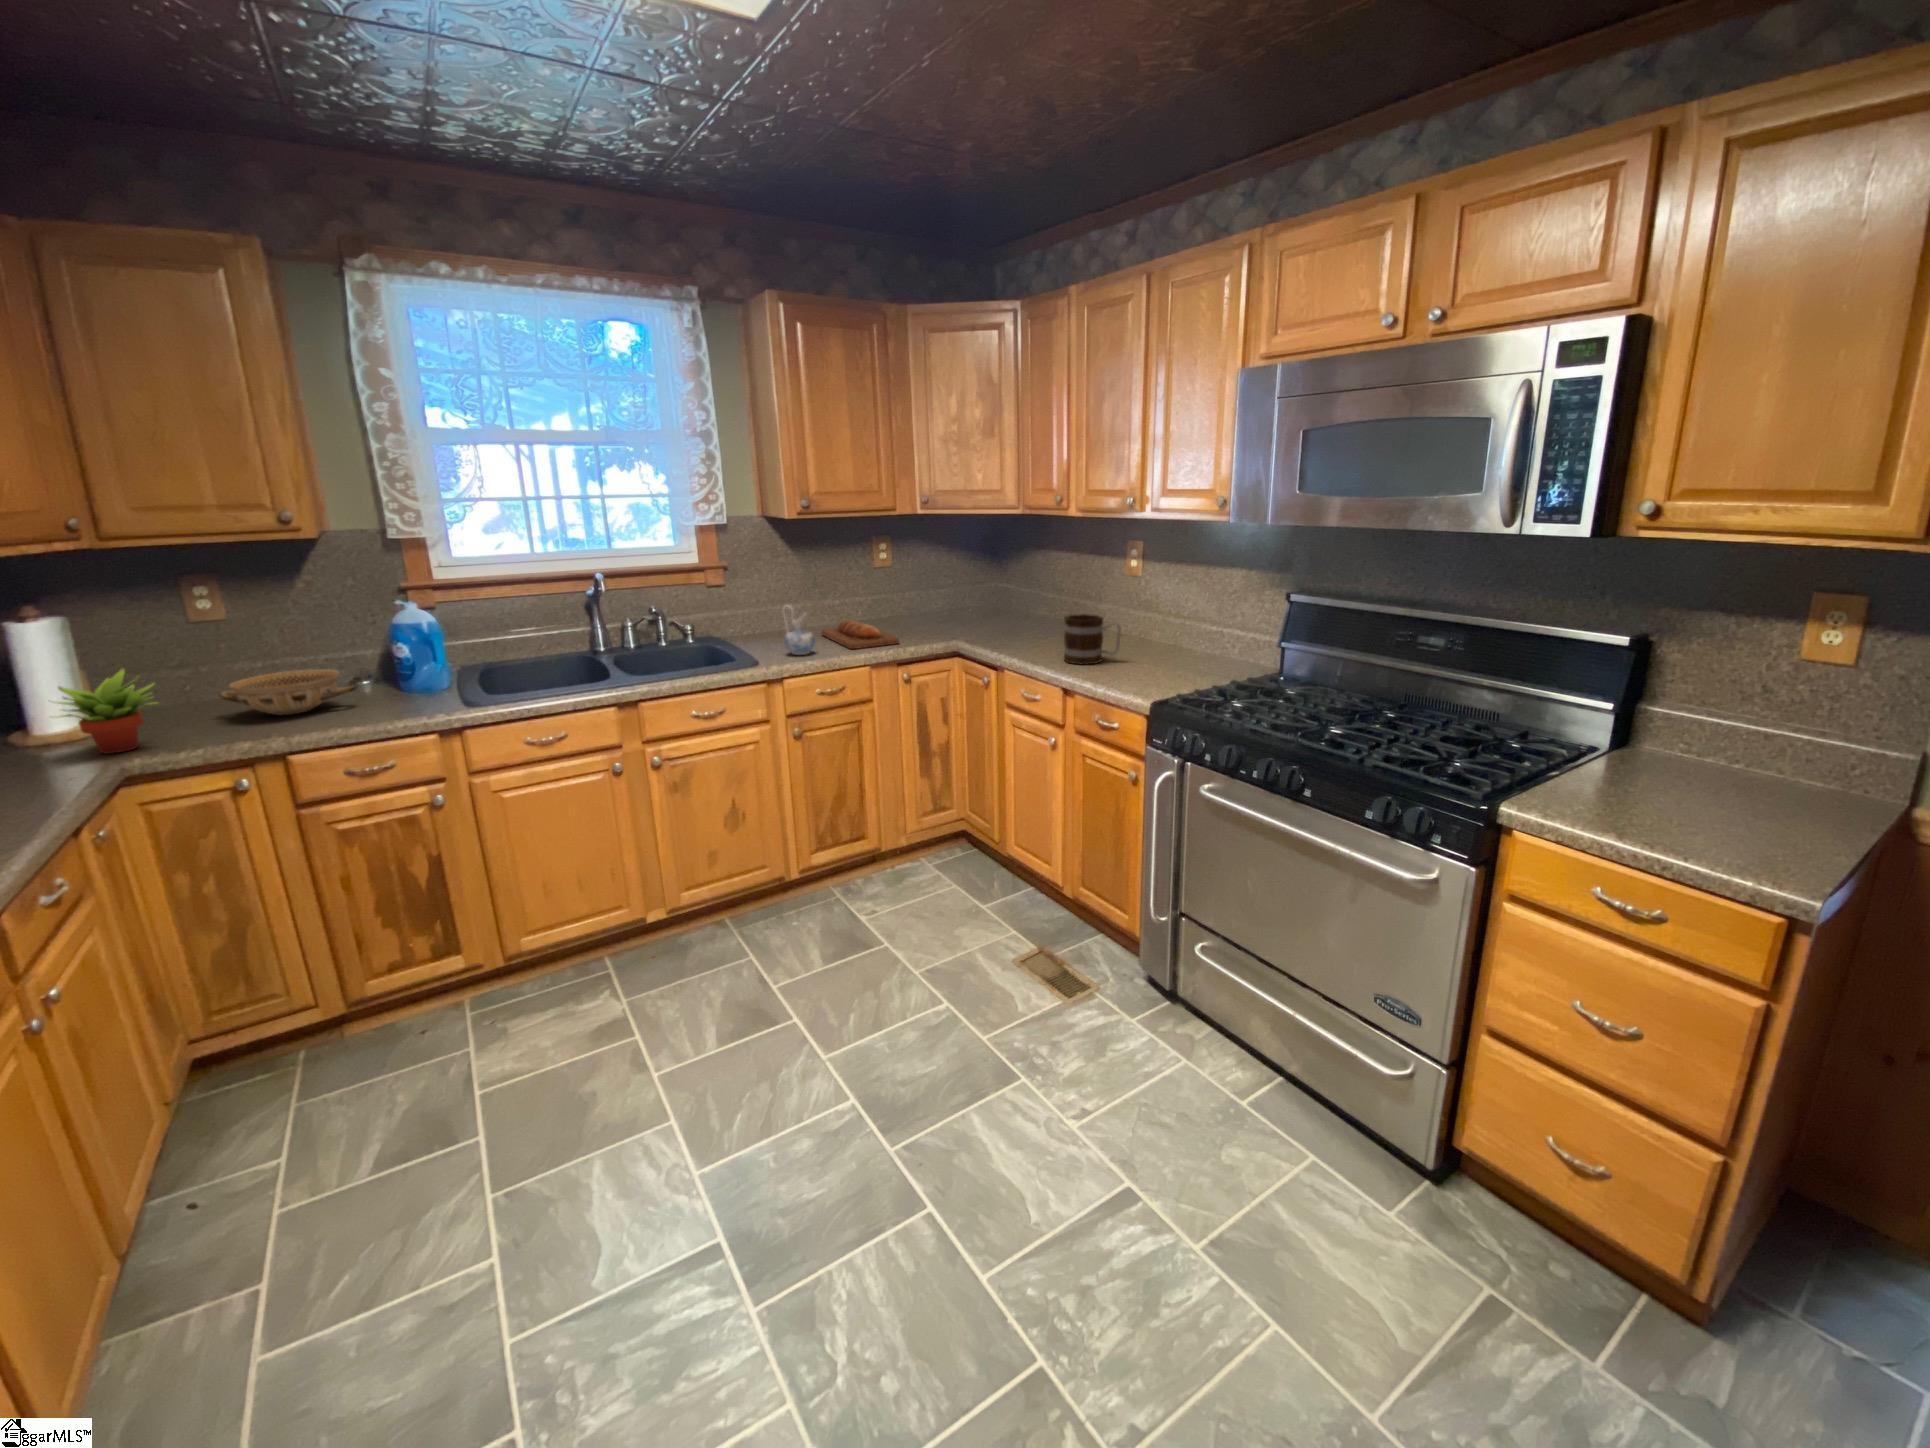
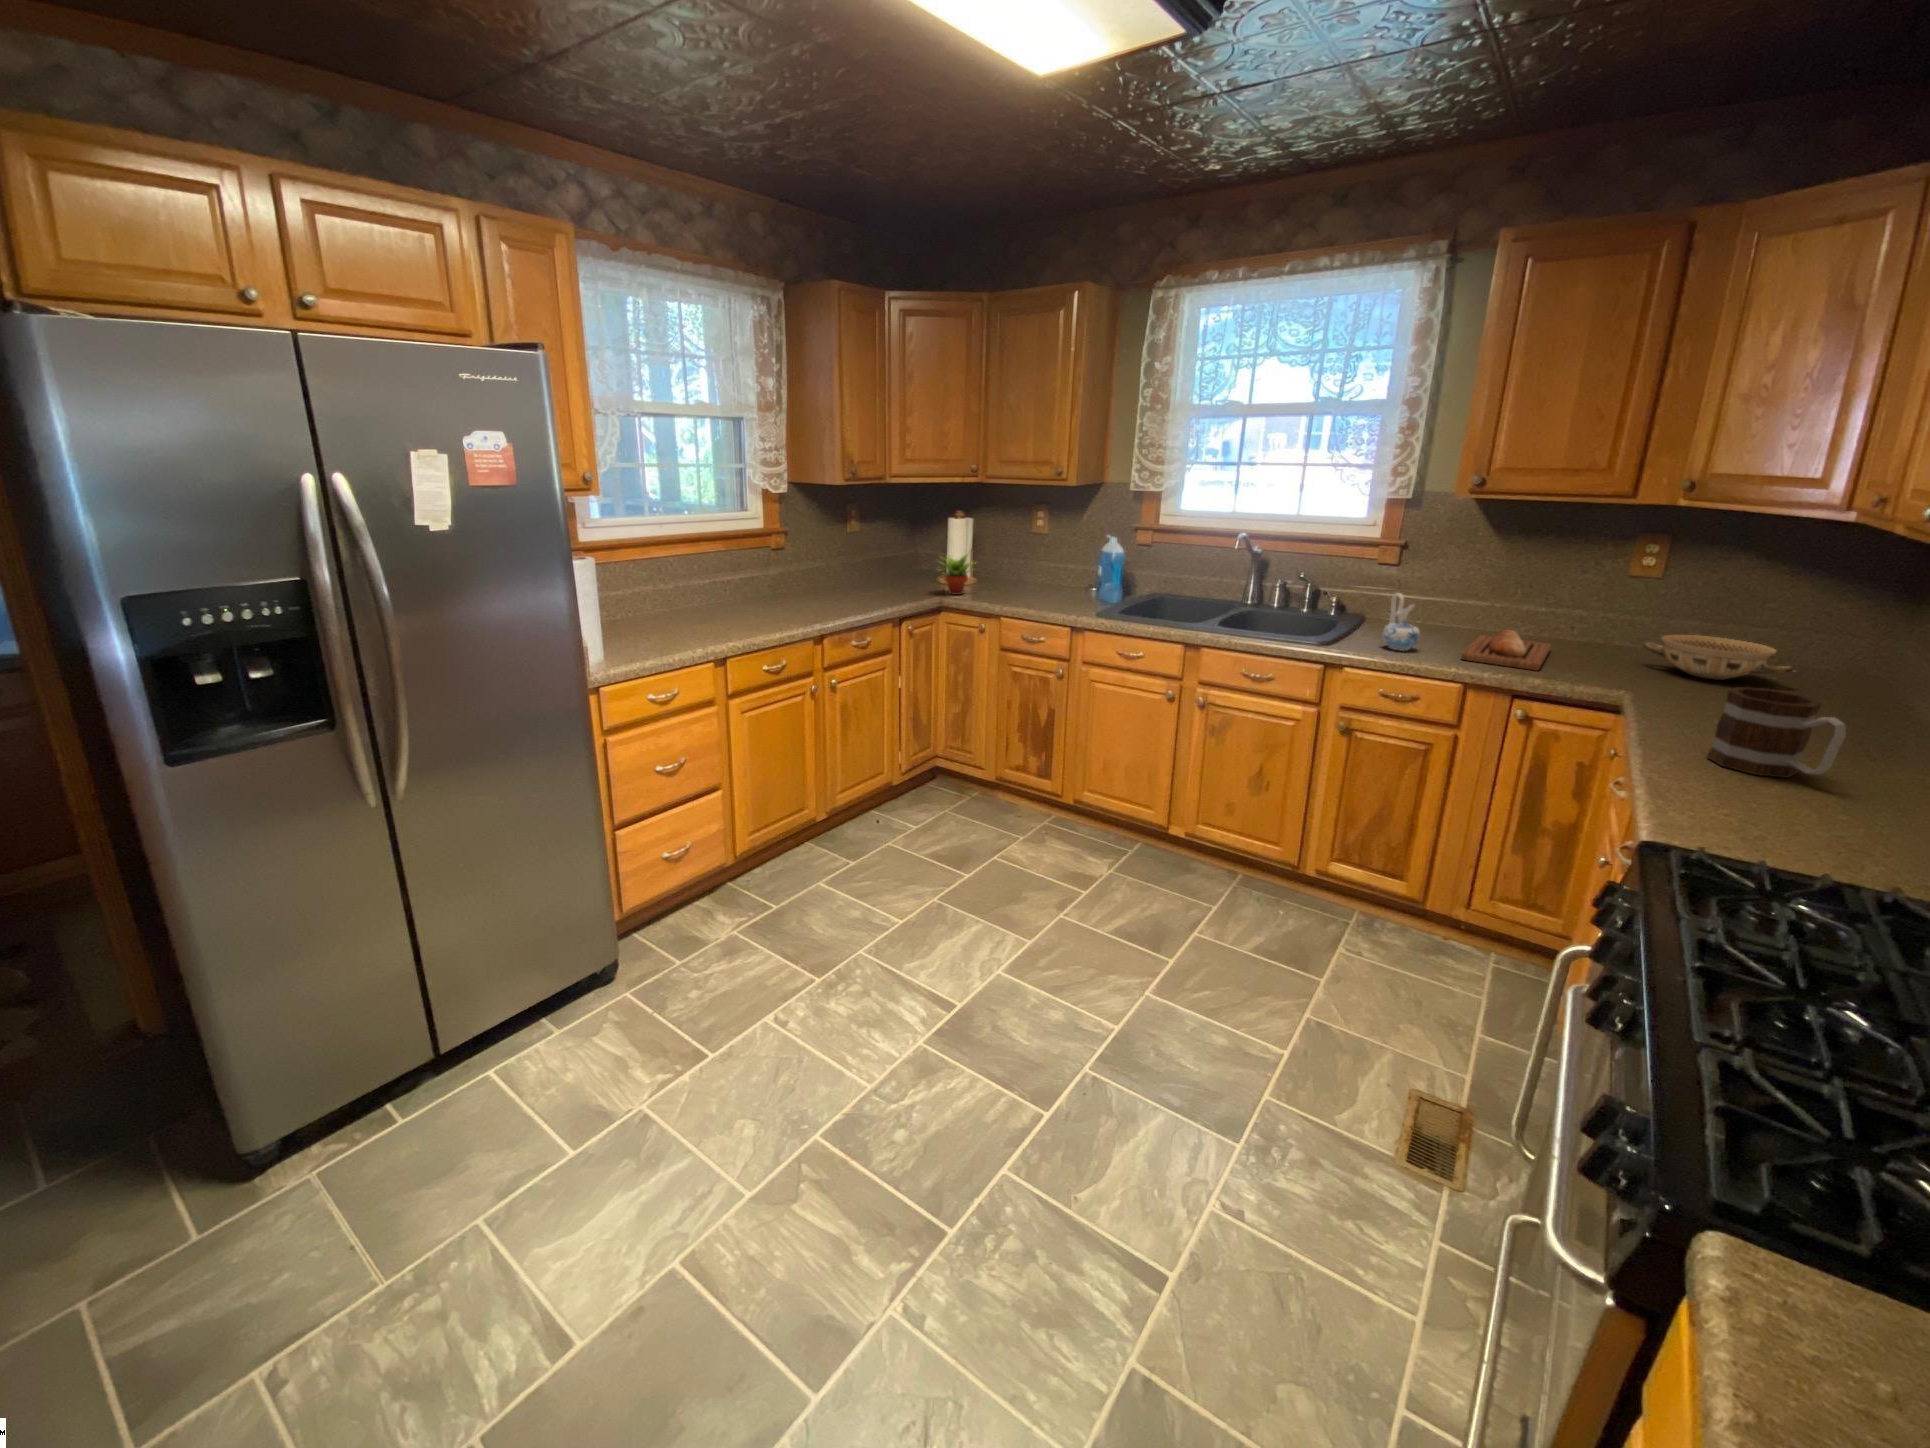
ceramic bowl: present [219,669,357,716] -> present [1643,635,1792,680]

